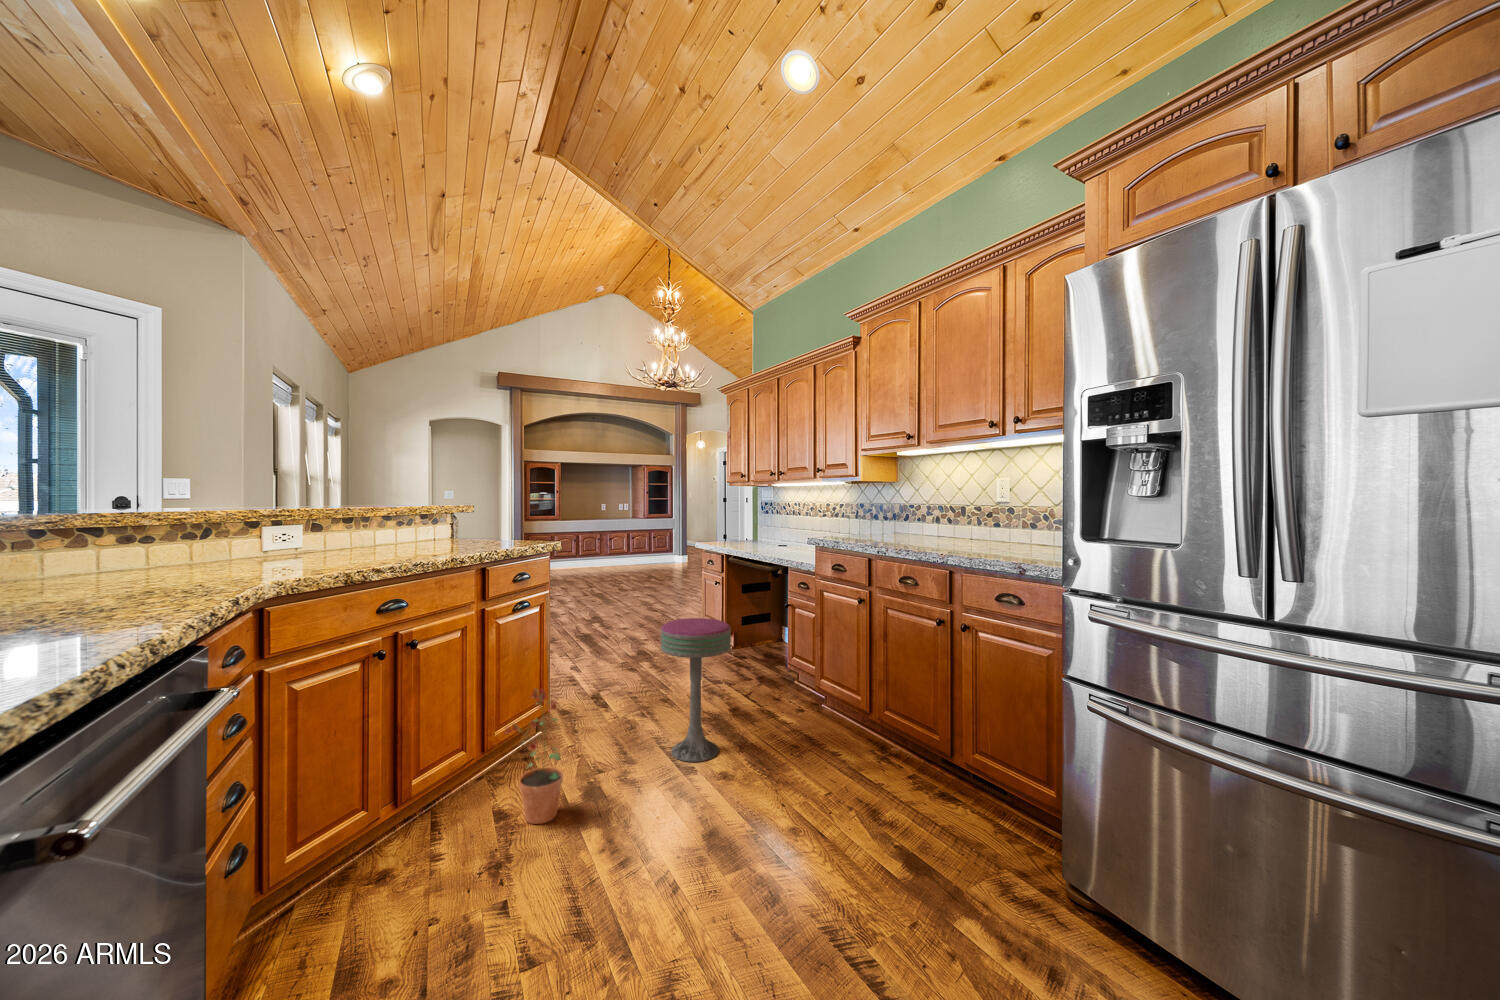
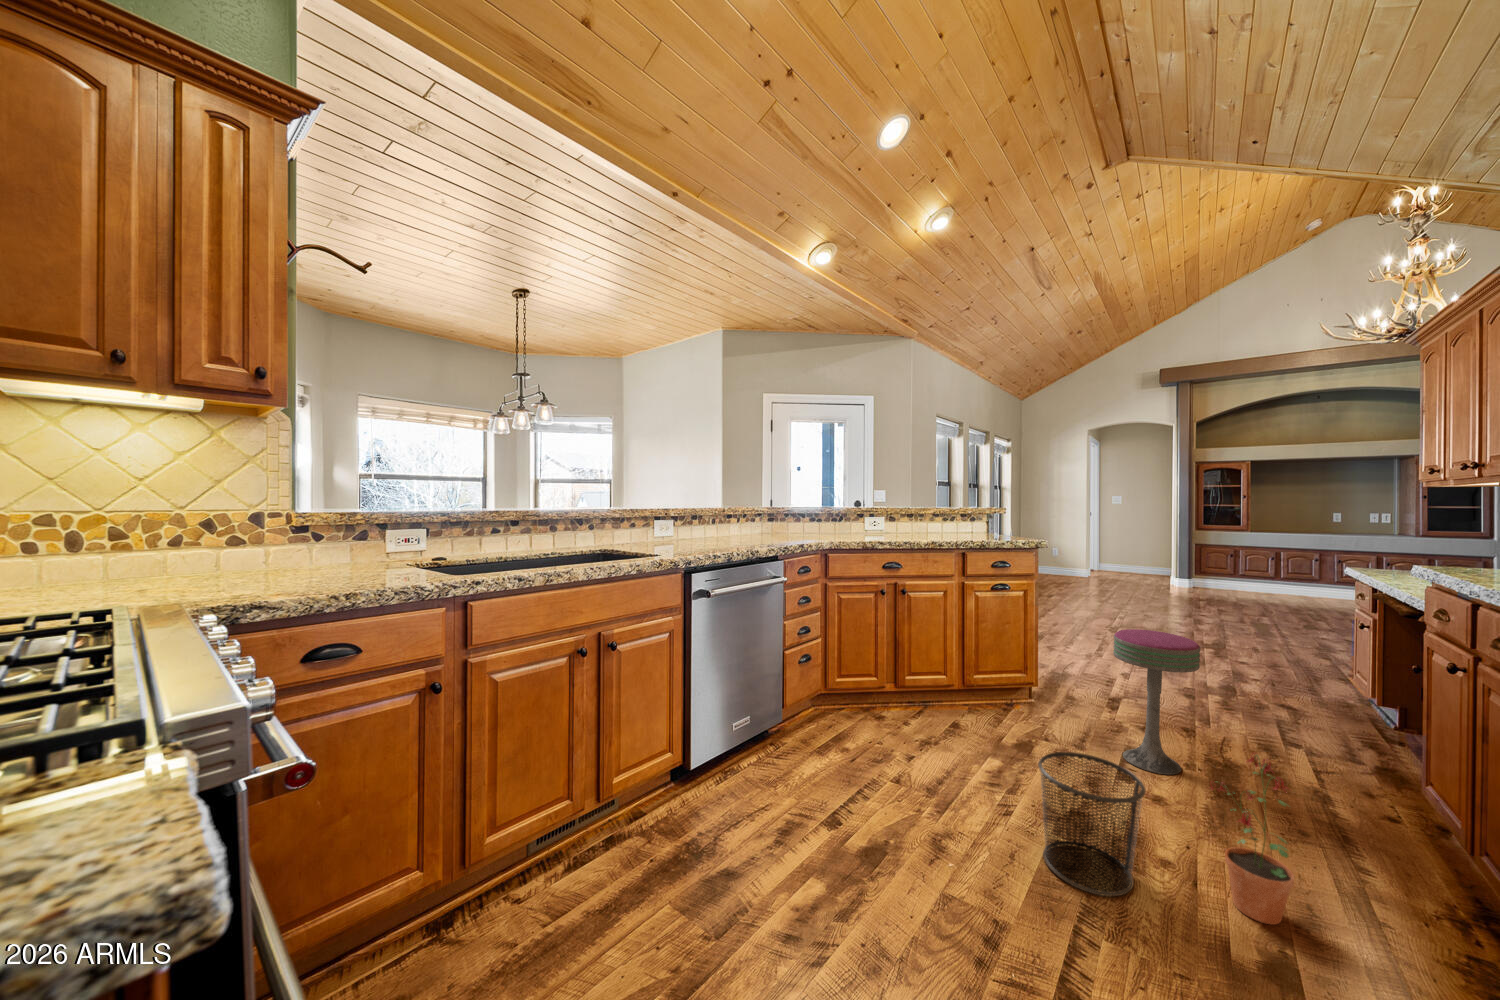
potted plant: present [506,689,563,824] -> present [1211,753,1294,925]
waste bin: none [740,764,843,926] -> present [1038,752,1146,896]

